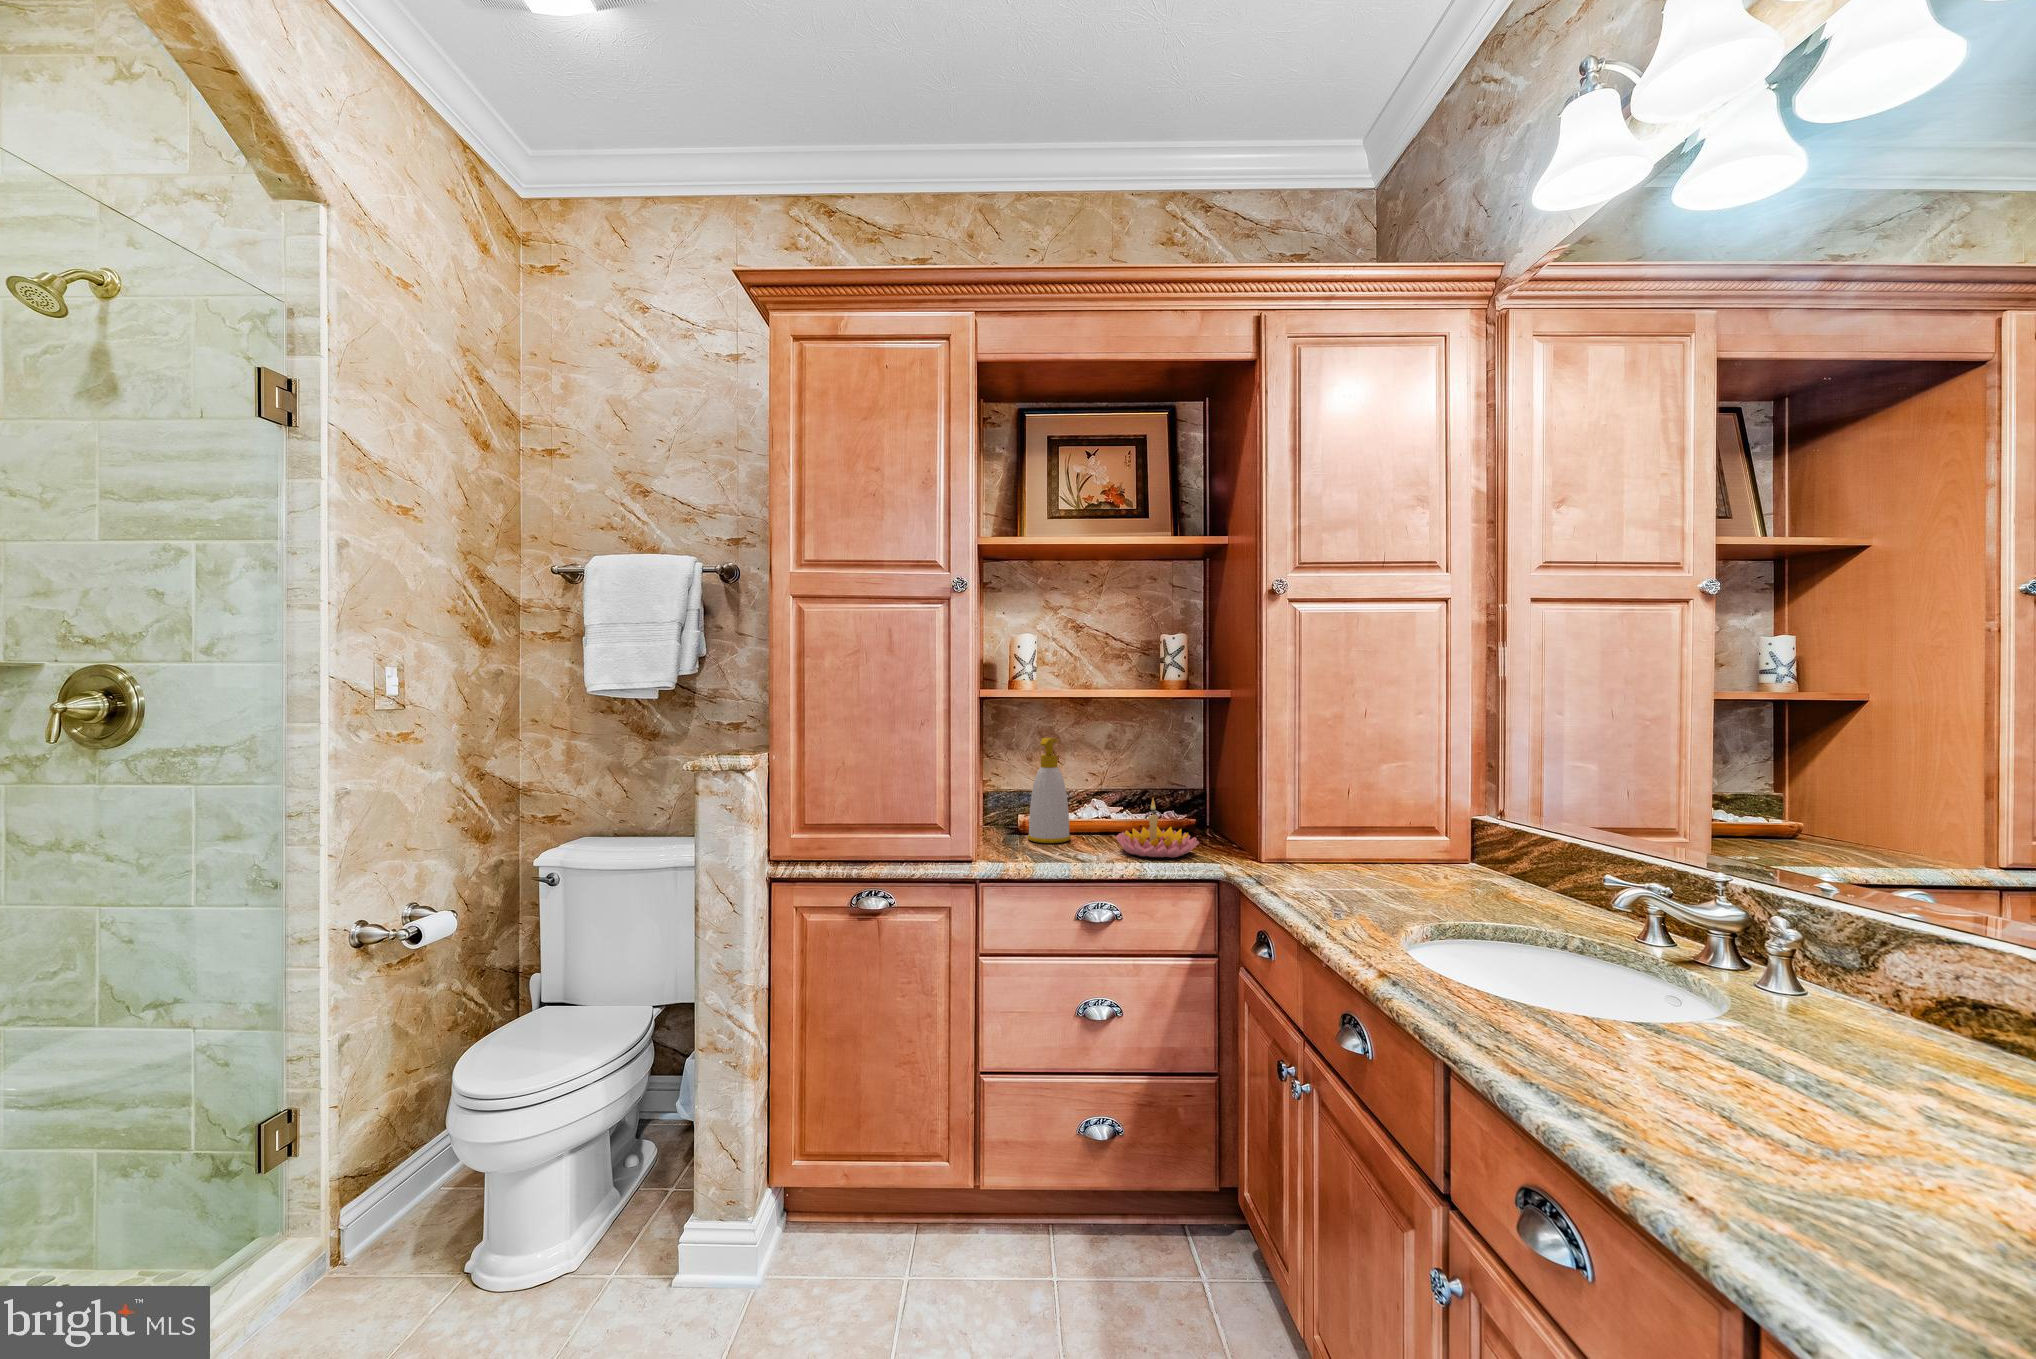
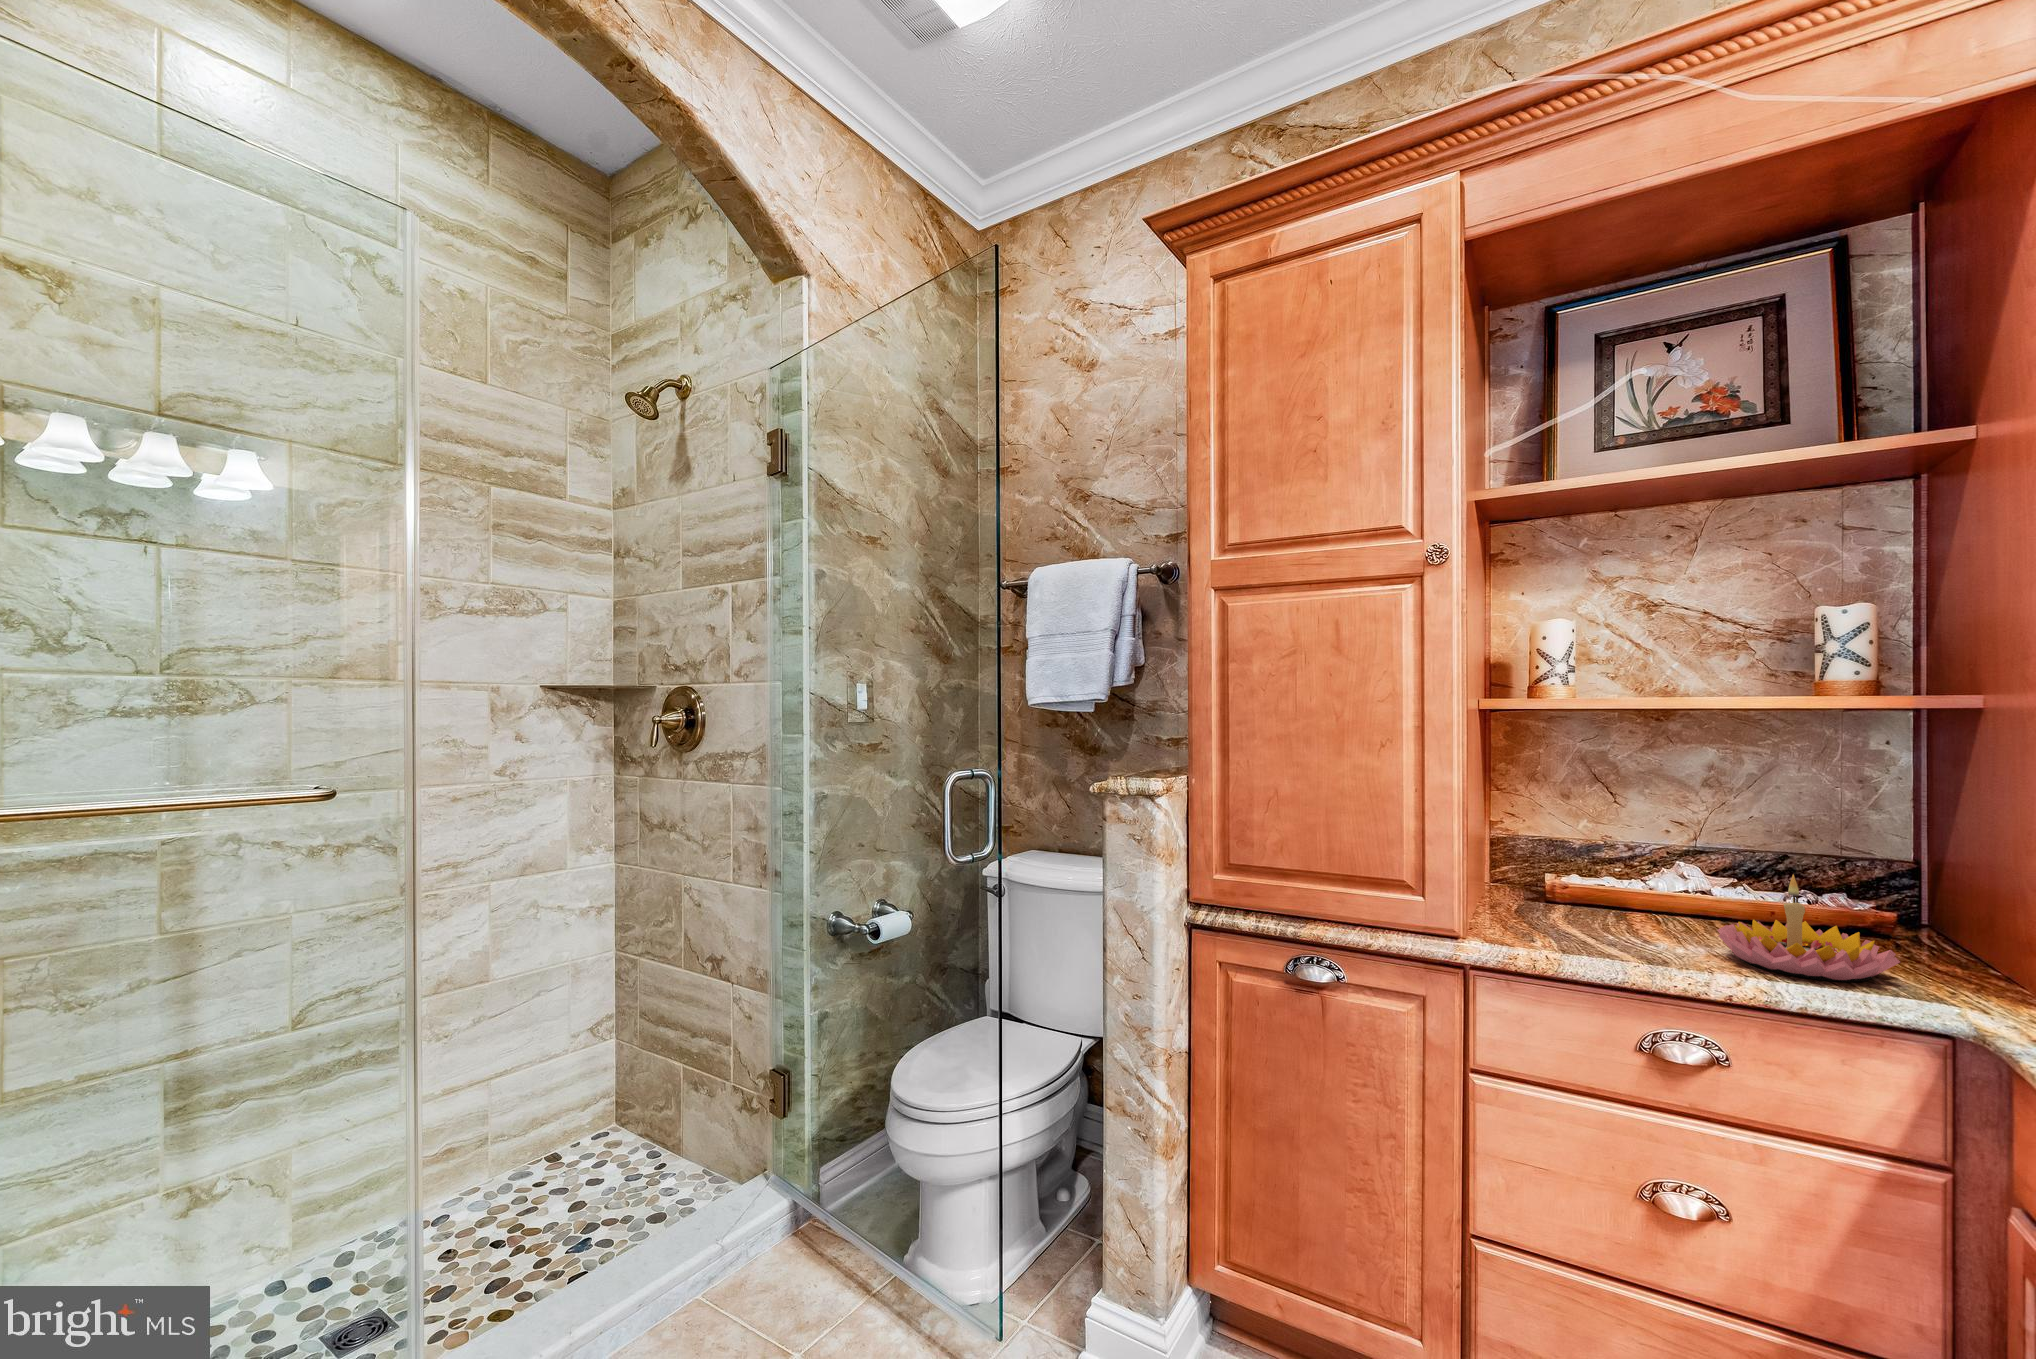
soap bottle: present [1028,738,1071,843] -> none [1558,769,1635,926]

